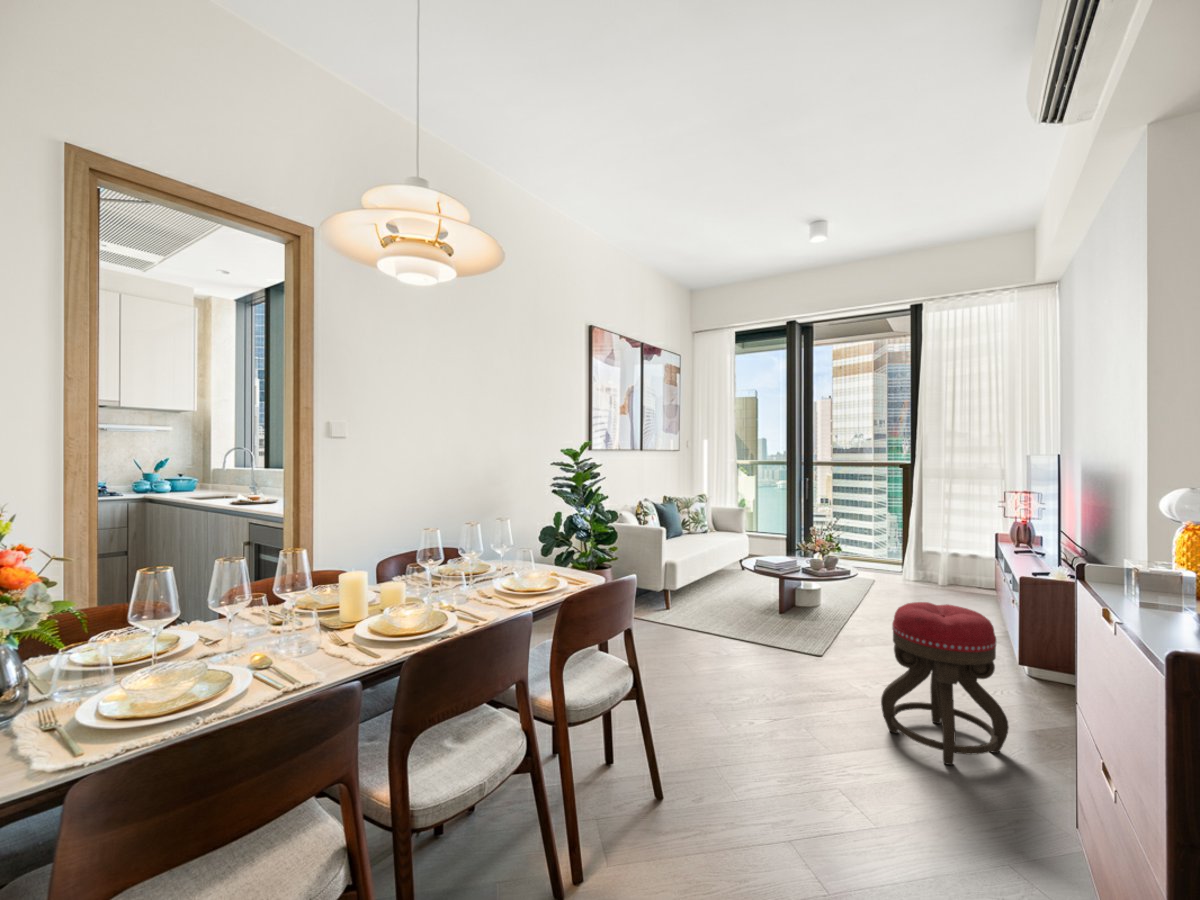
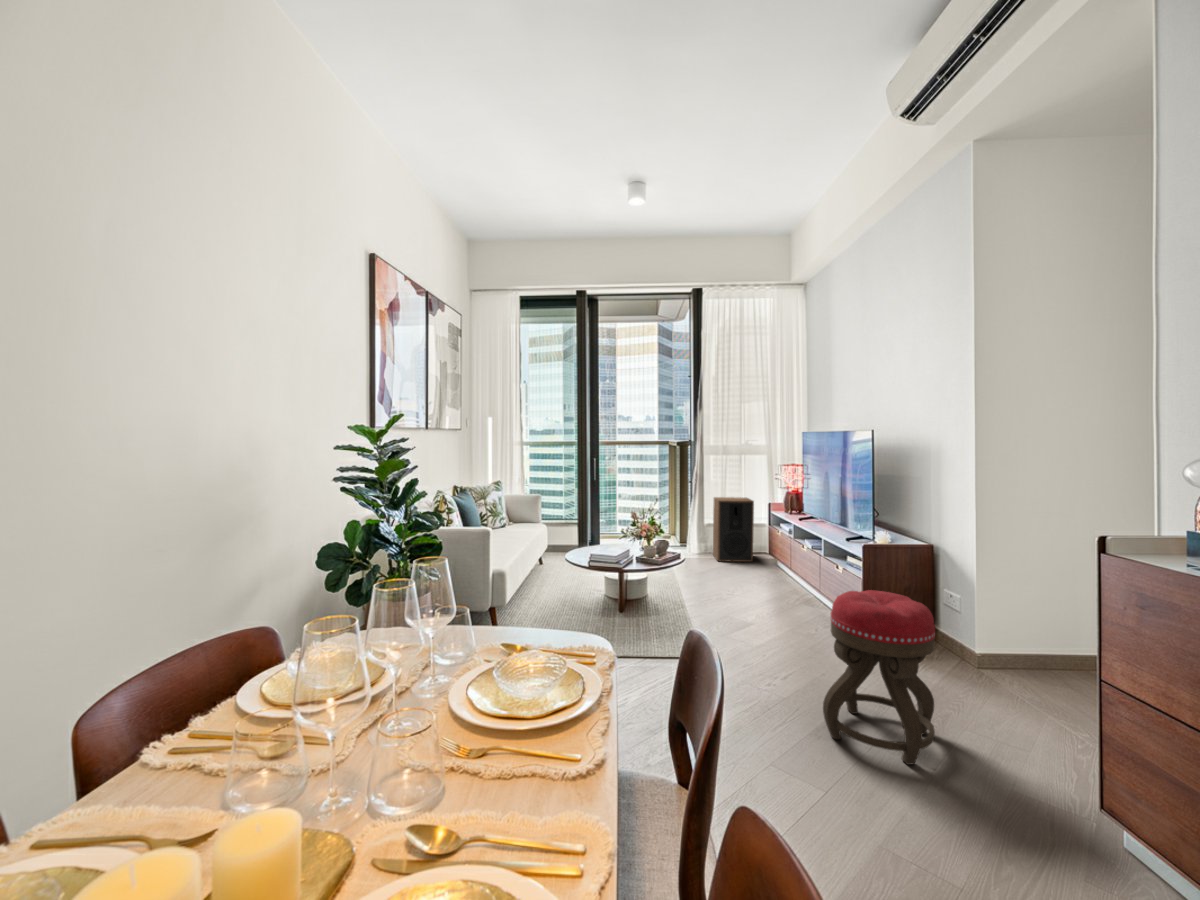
speaker: none [932,522,978,596] -> present [713,497,754,562]

